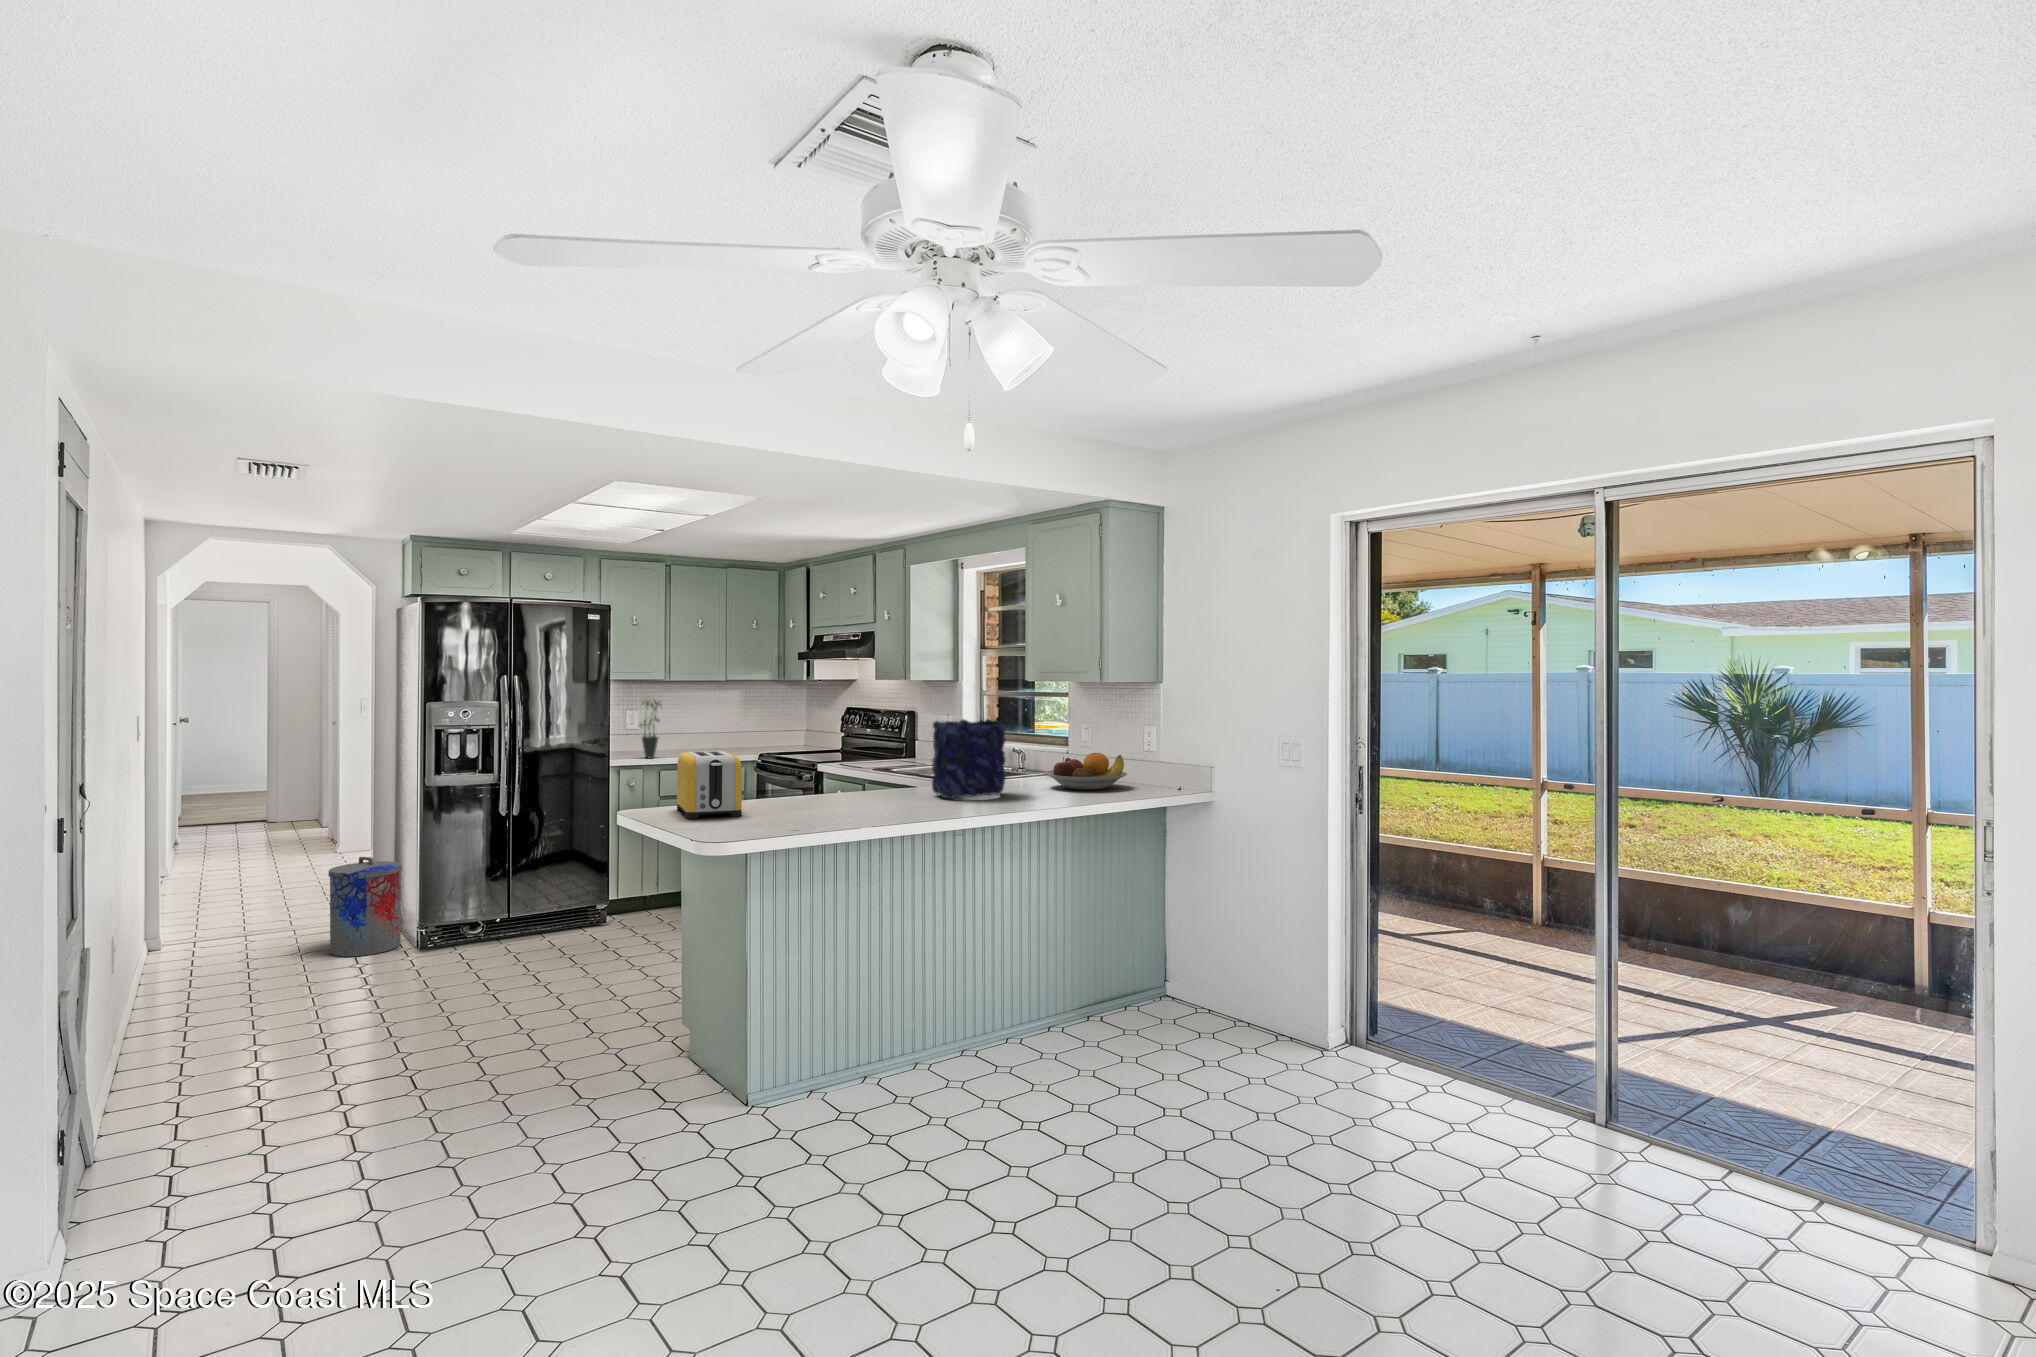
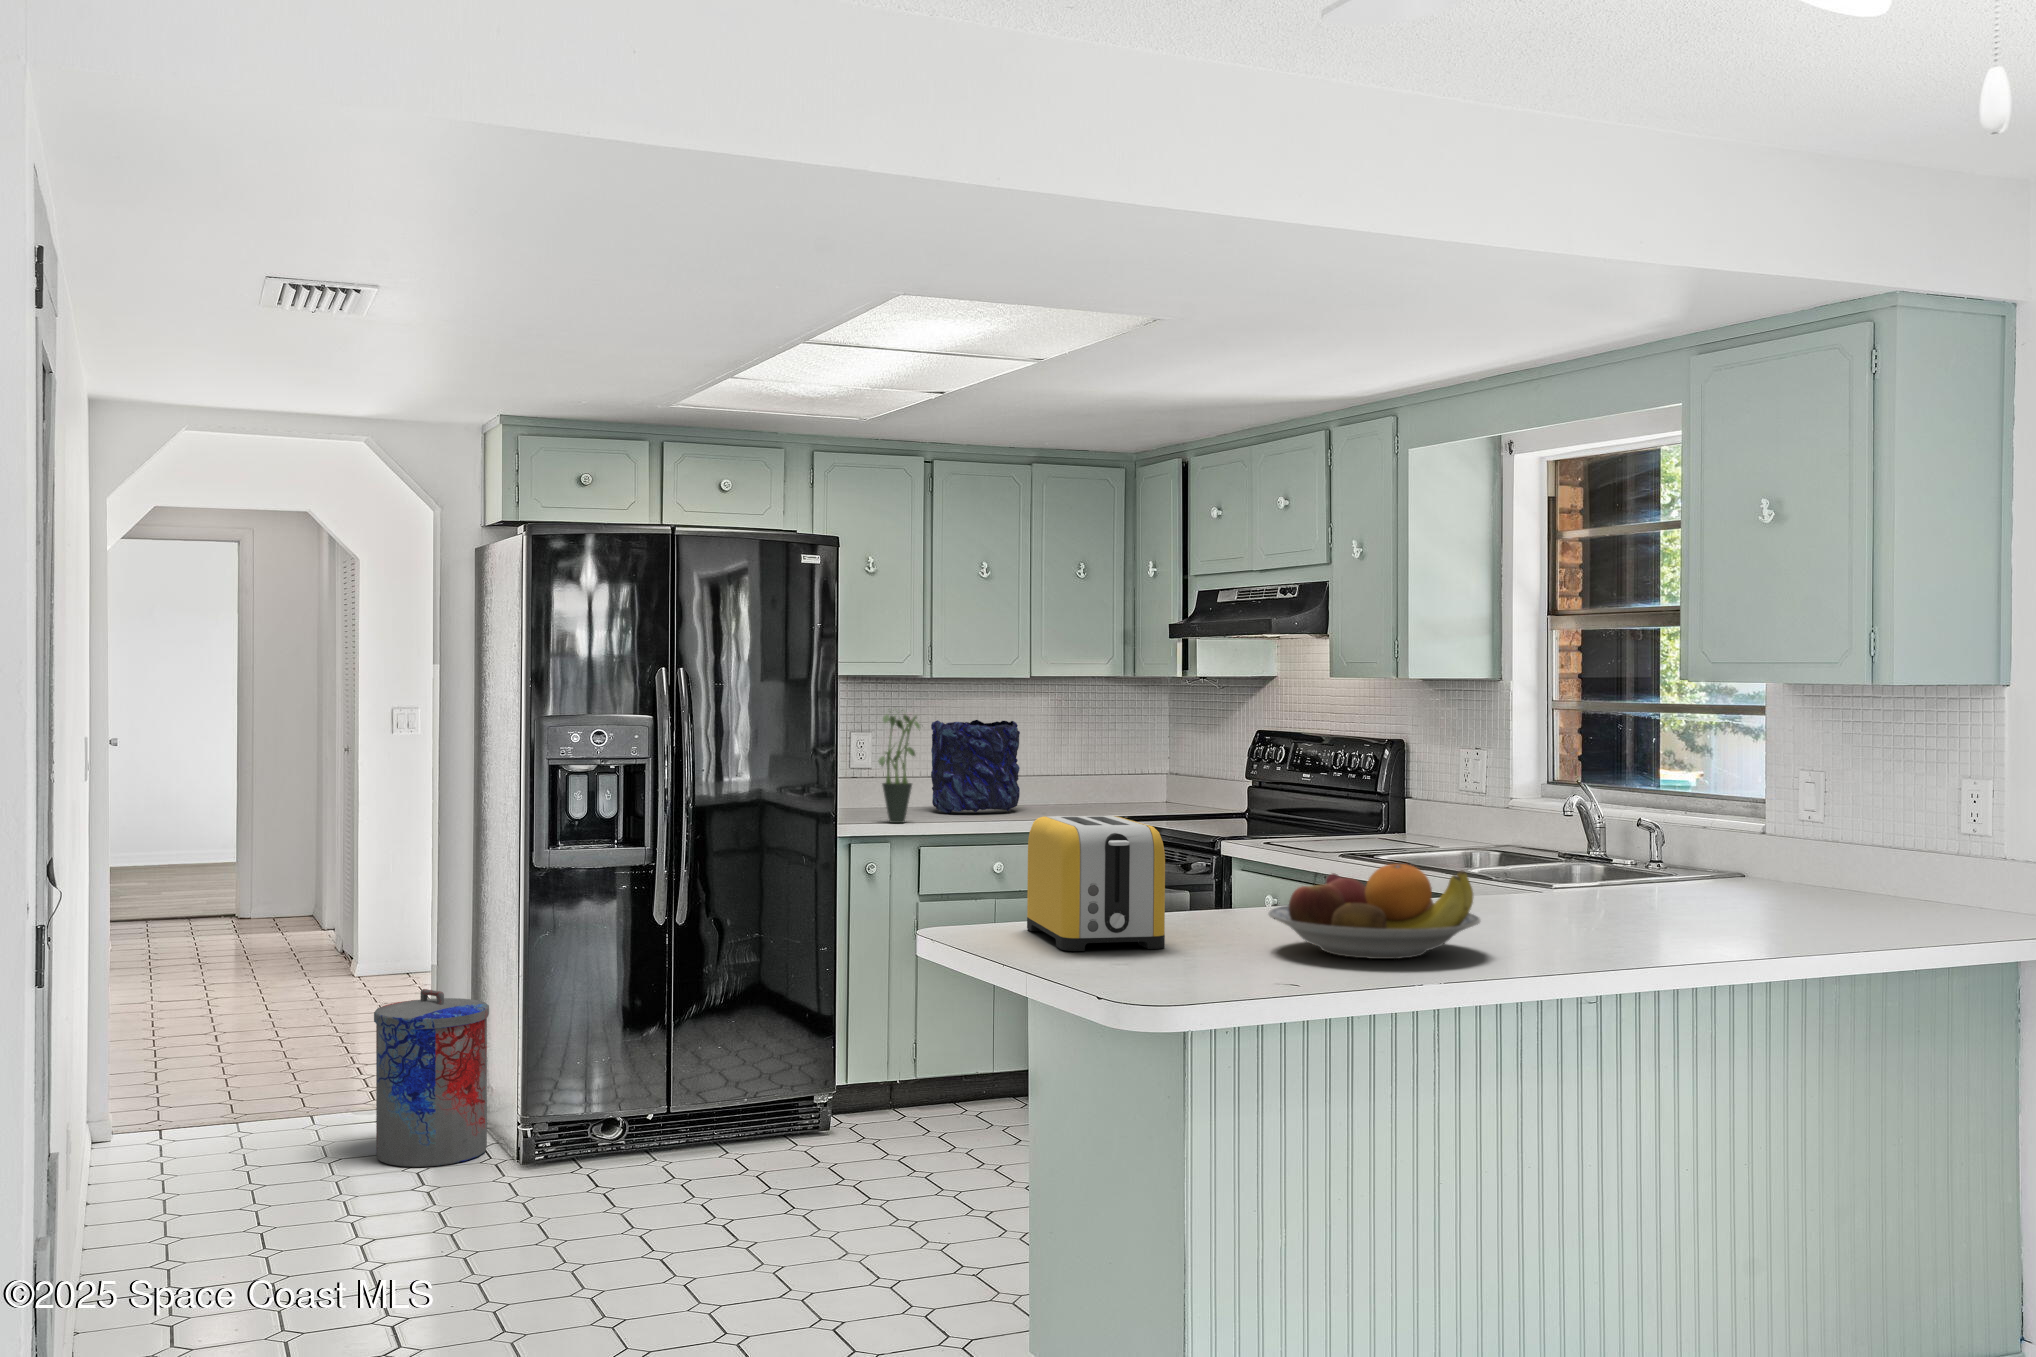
vase: present [932,720,1006,799] -> present [931,720,1020,813]
fruit bowl: present [1045,753,1127,790] -> present [1268,864,1480,959]

